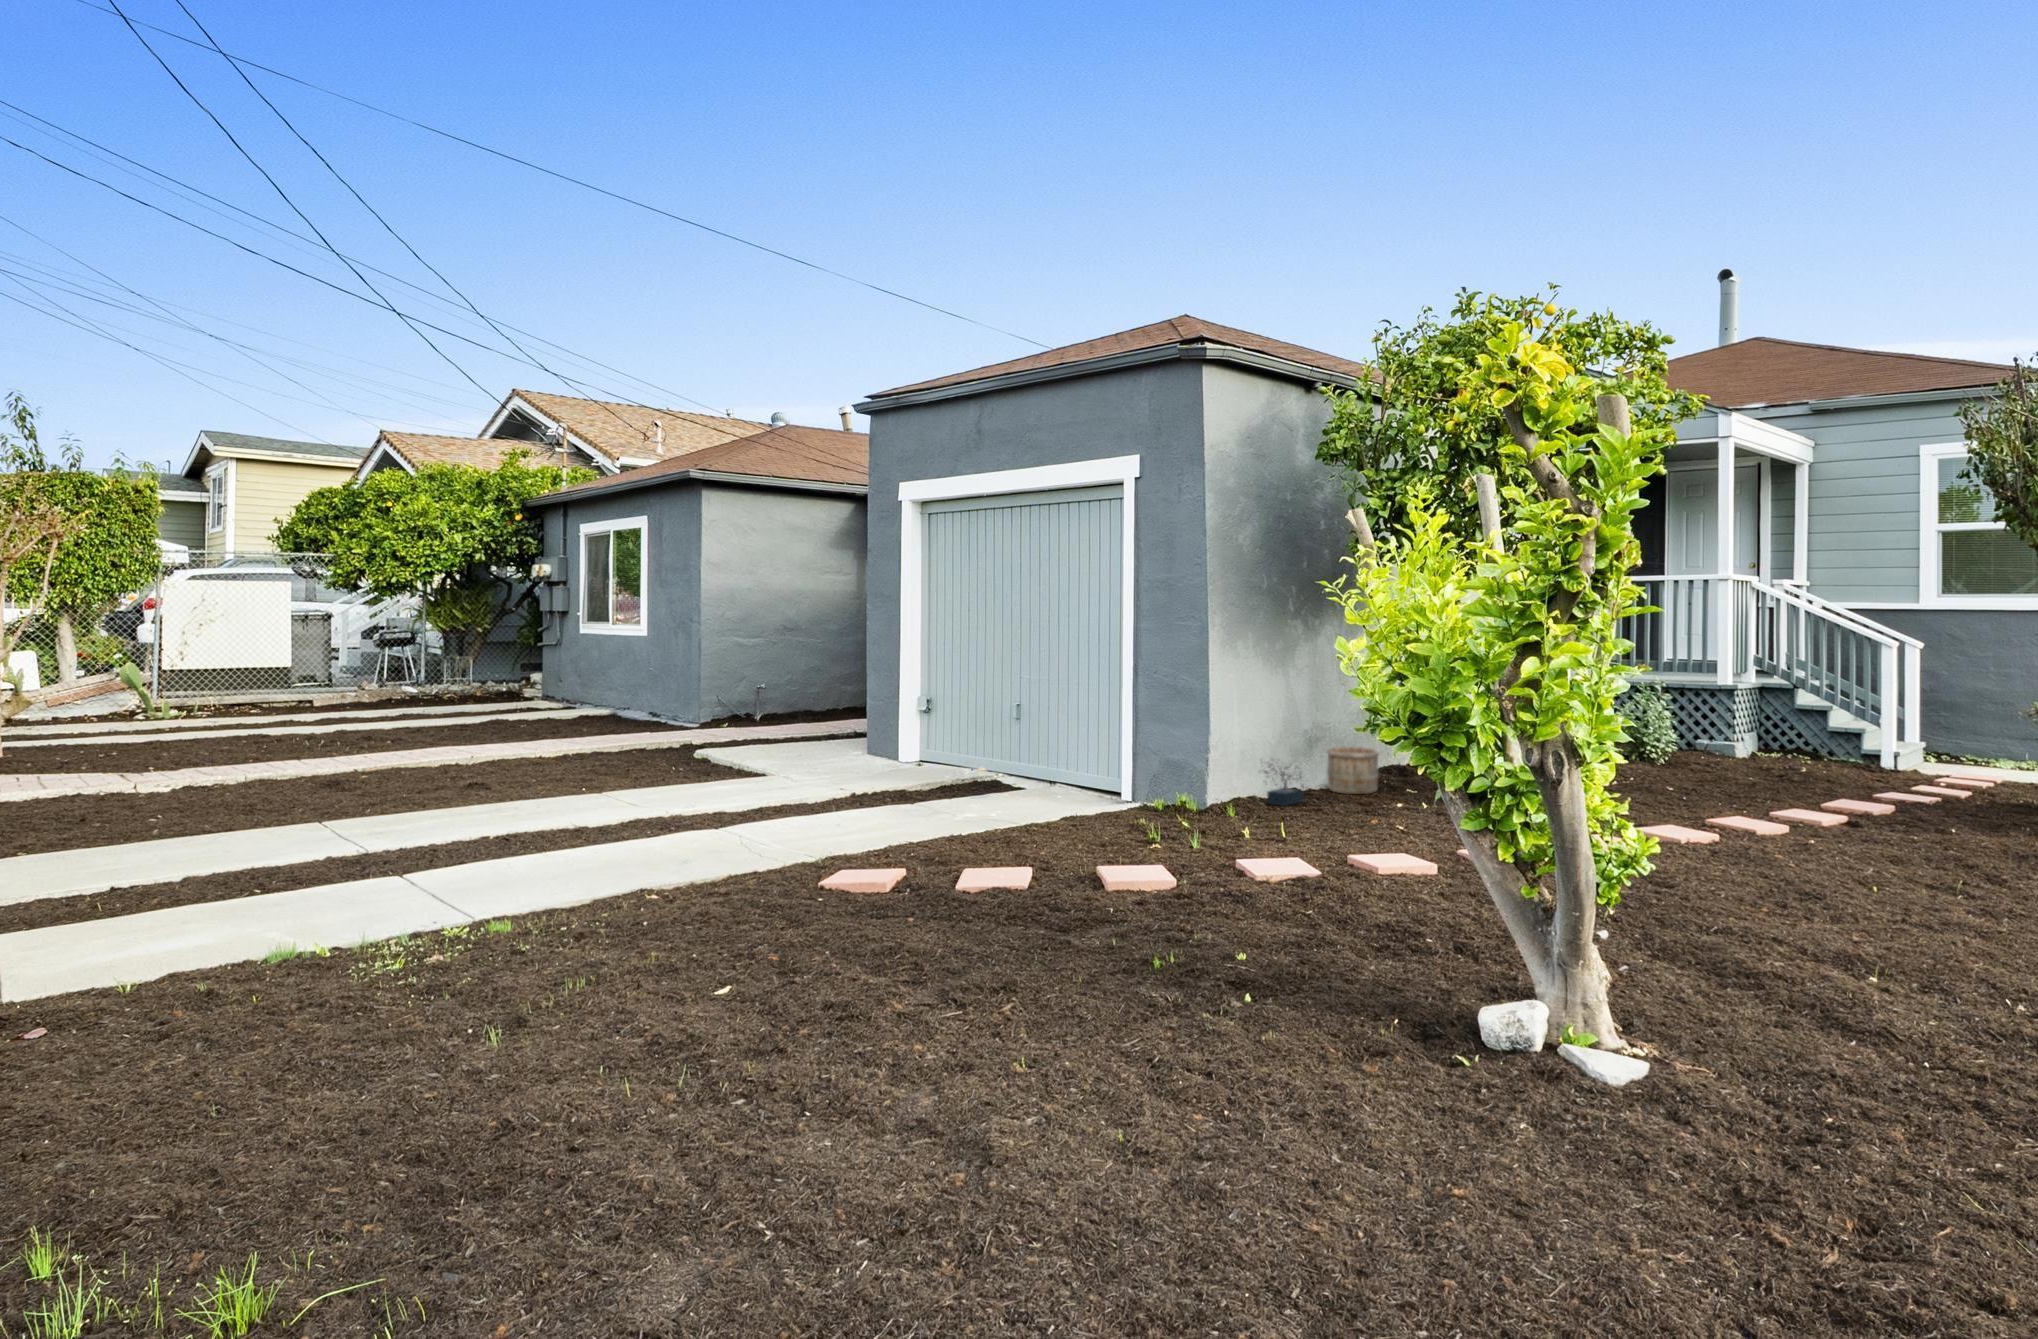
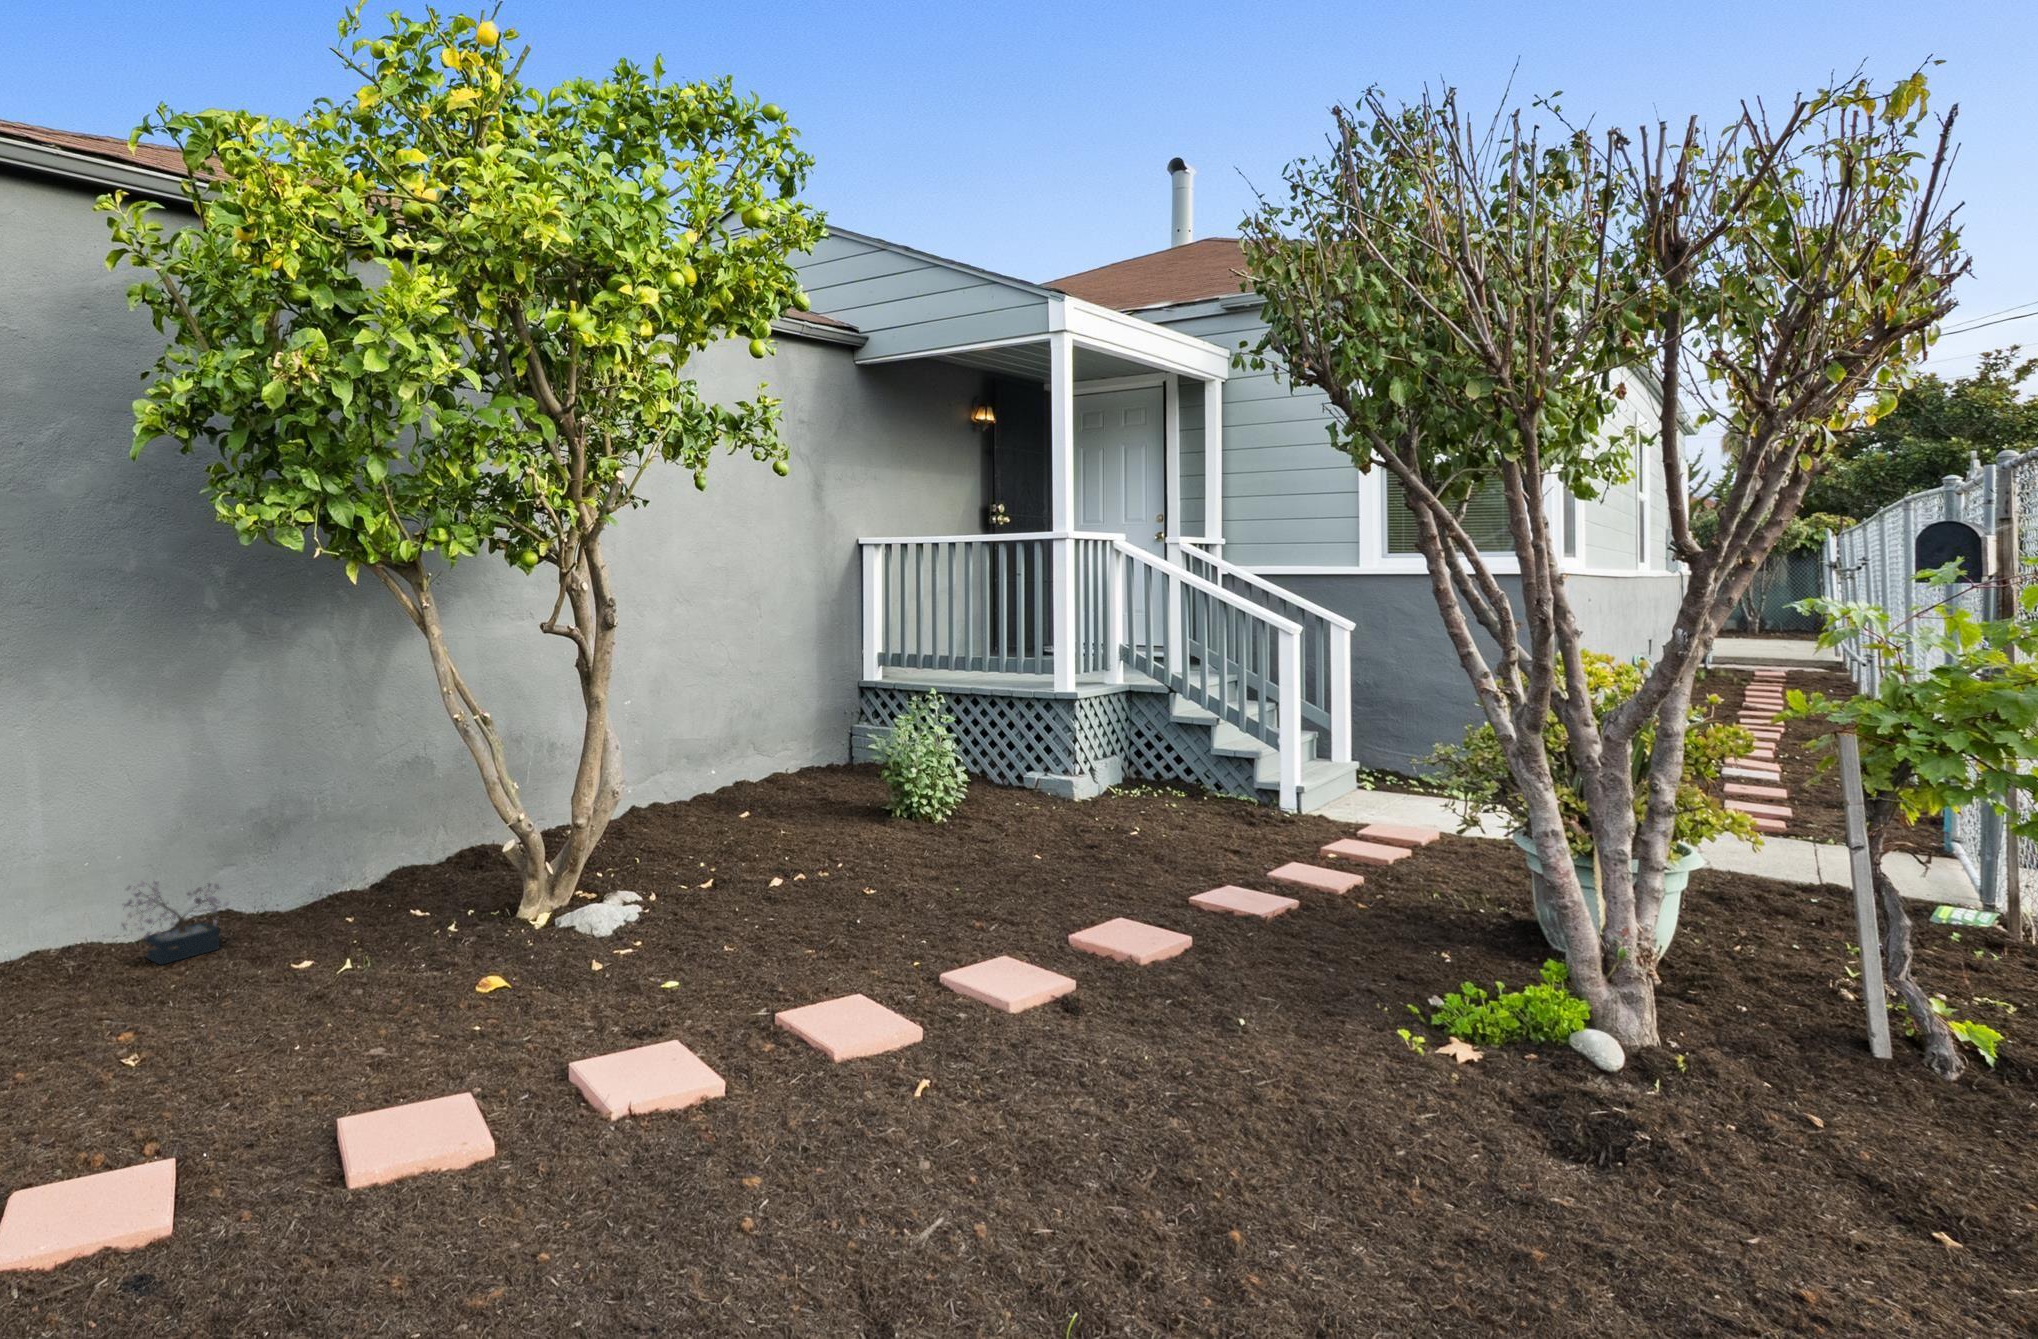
wooden bucket: present [1327,747,1379,794] -> none [322,832,415,920]

